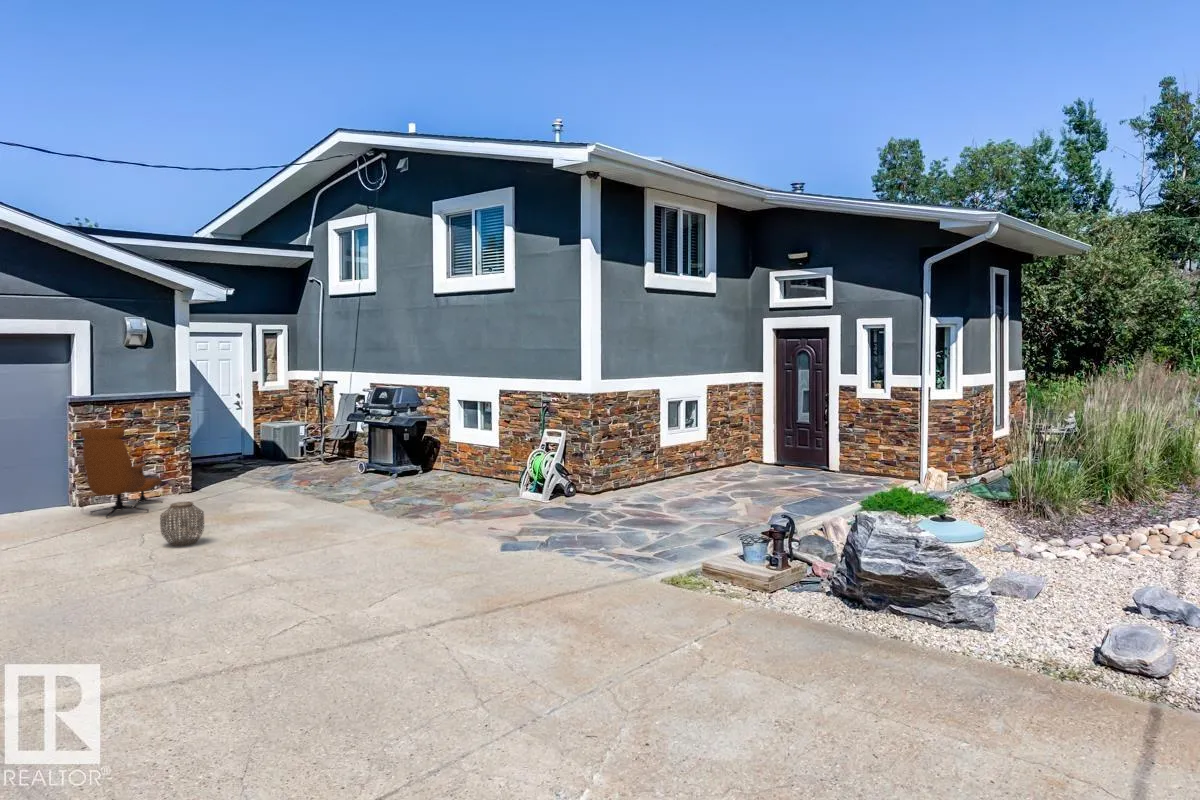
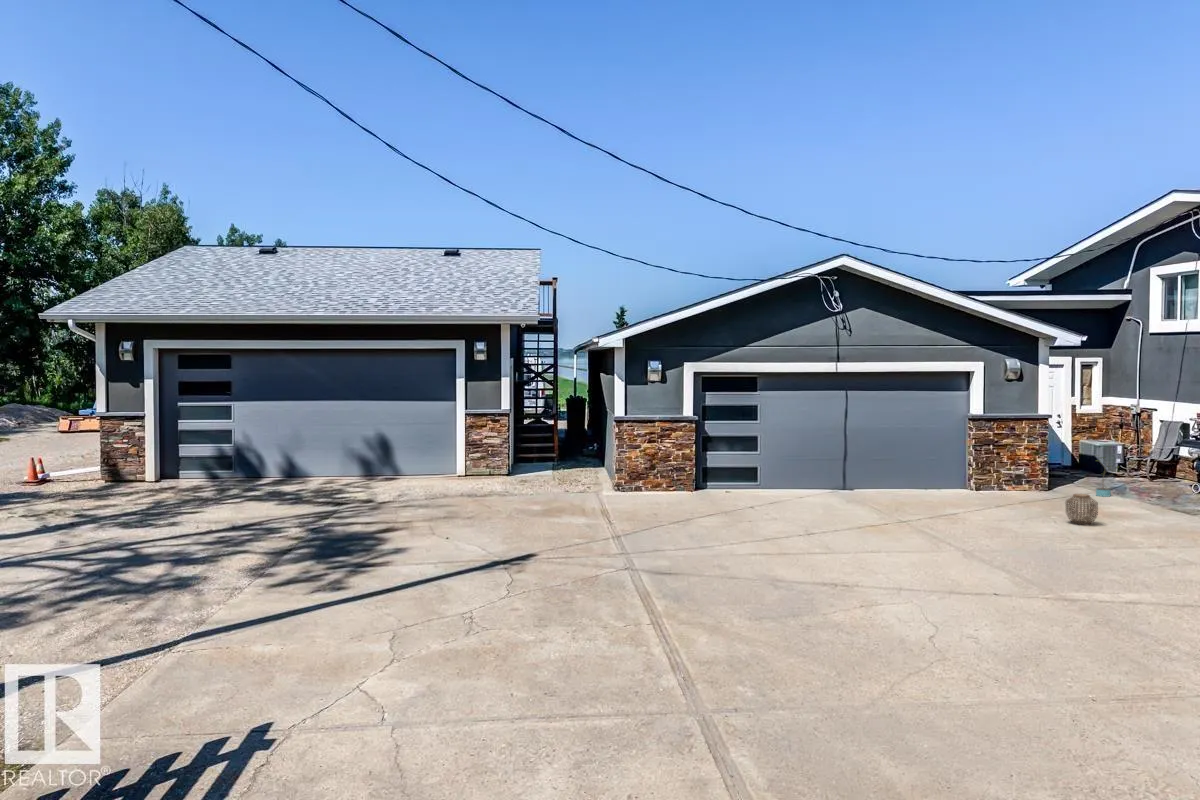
lounge chair: present [80,427,162,518] -> none [986,438,1032,500]
potted plant: none [242,441,274,494] -> present [1096,457,1119,497]

